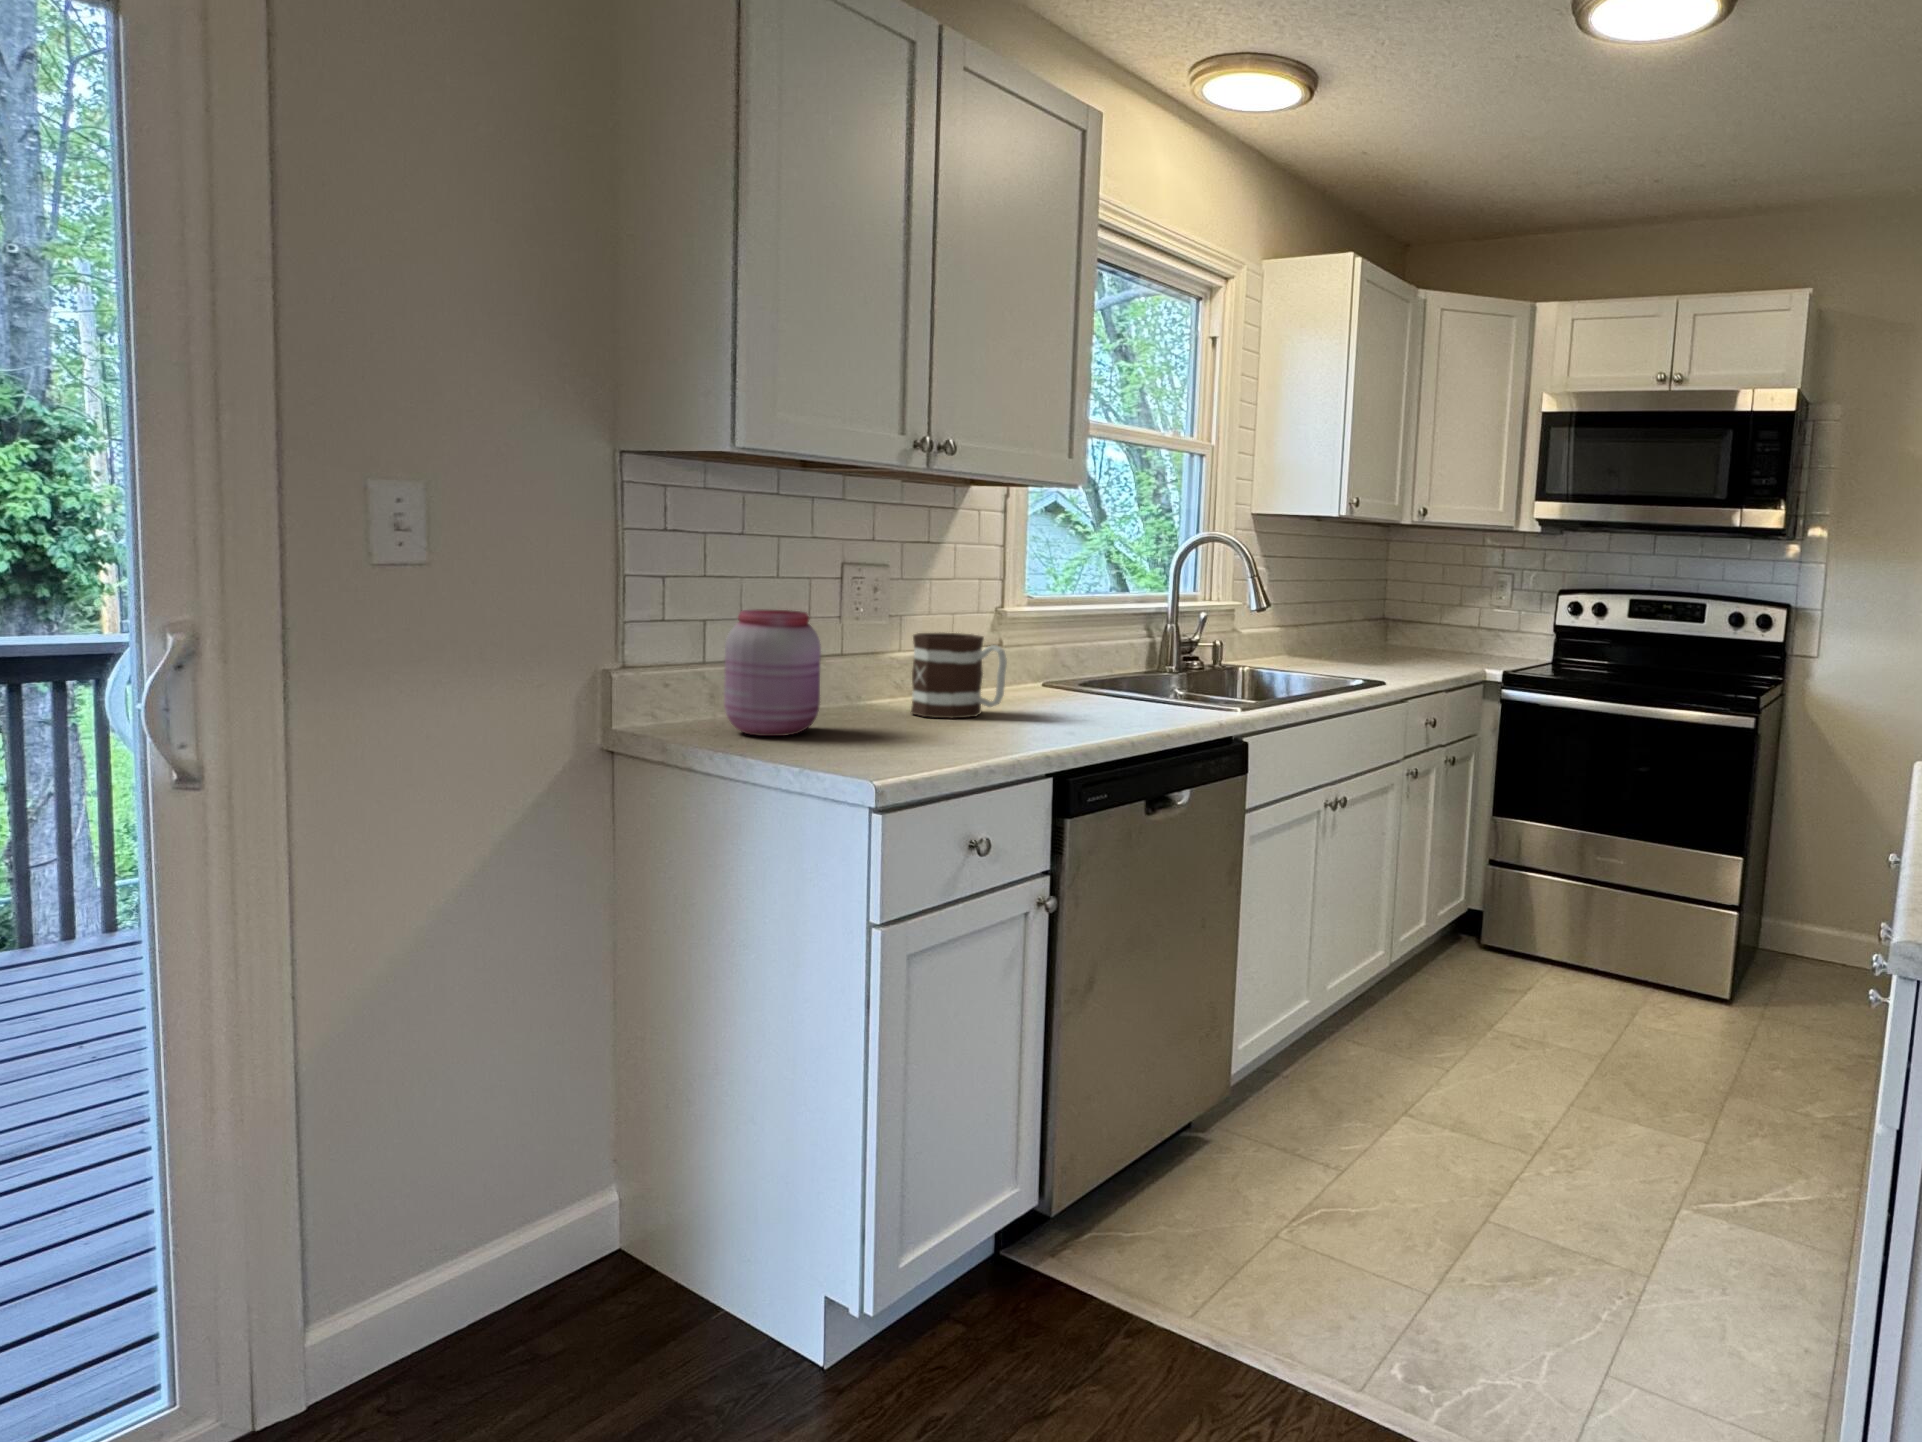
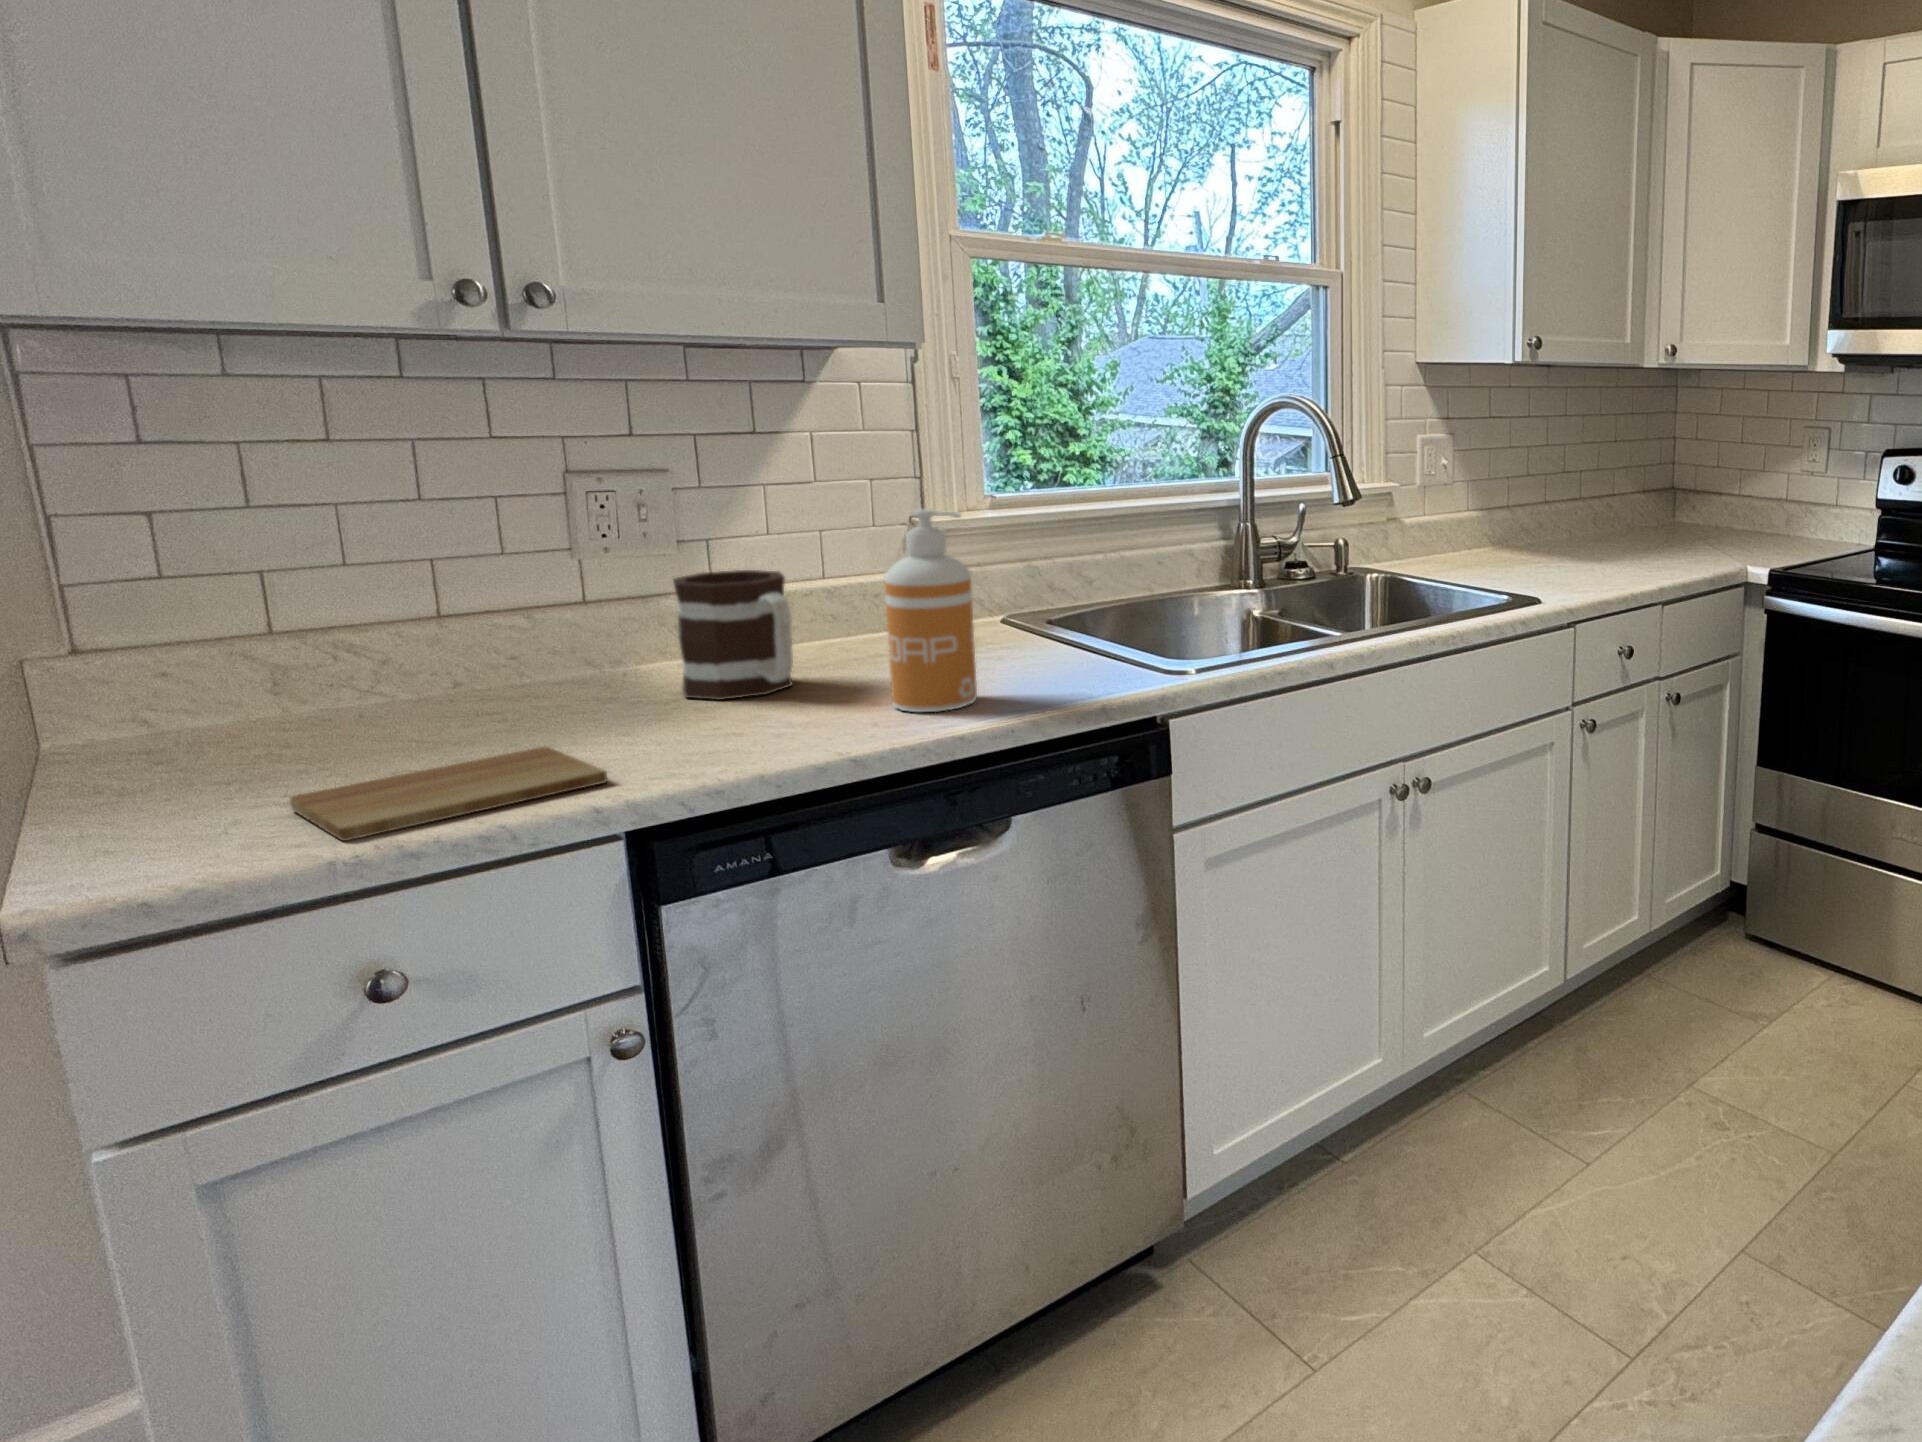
soap dispenser: none [1077,590,1134,725] -> present [885,509,977,712]
jar: present [724,610,821,736] -> none [264,560,448,750]
cutting board: none [834,732,998,770] -> present [290,747,607,841]

